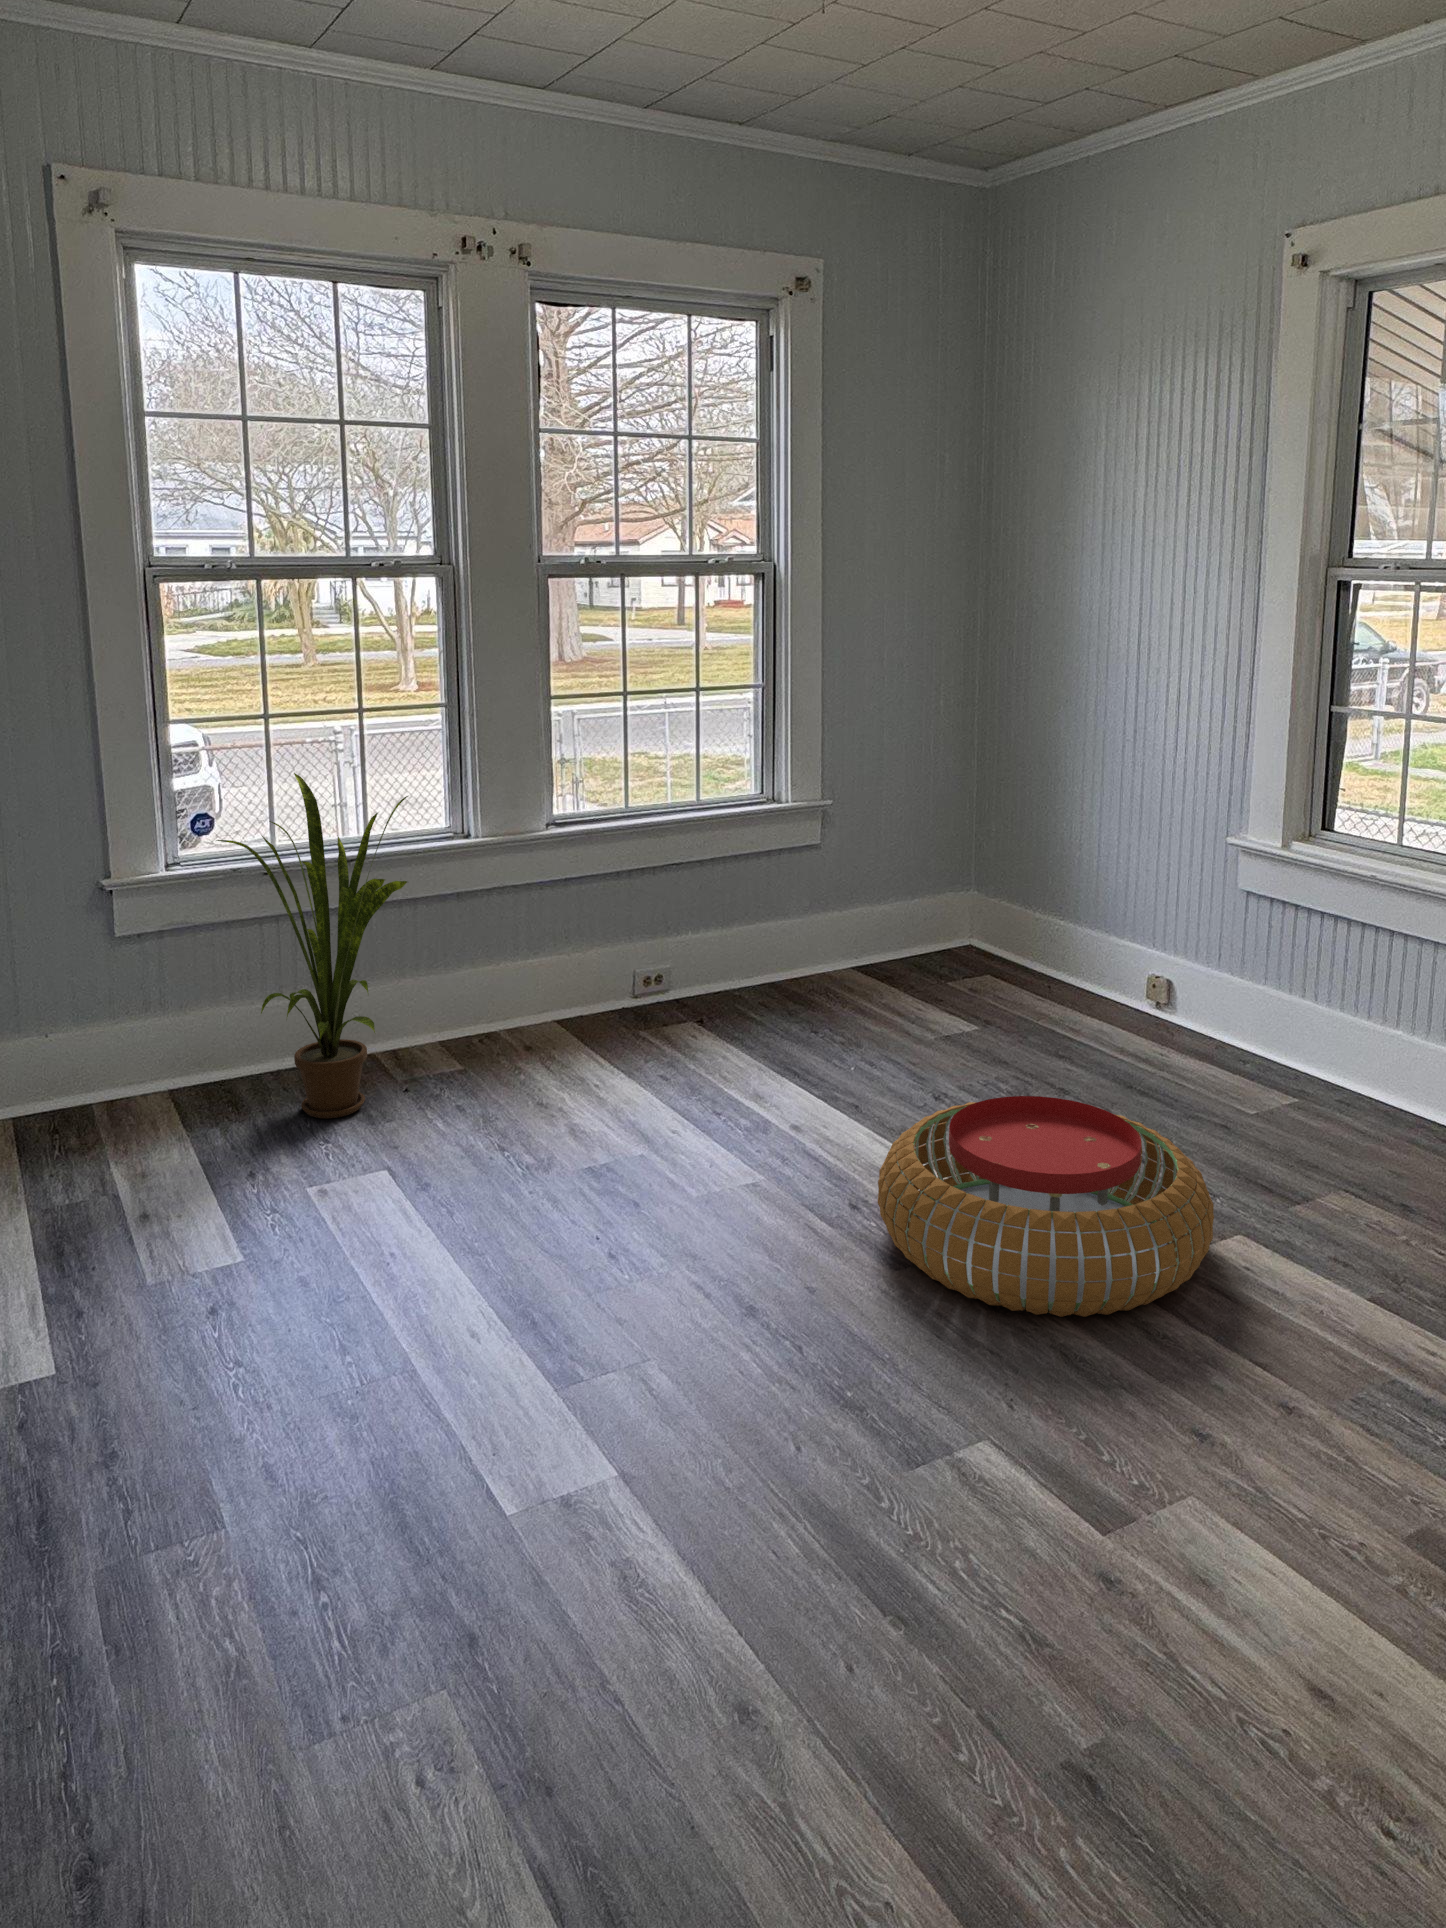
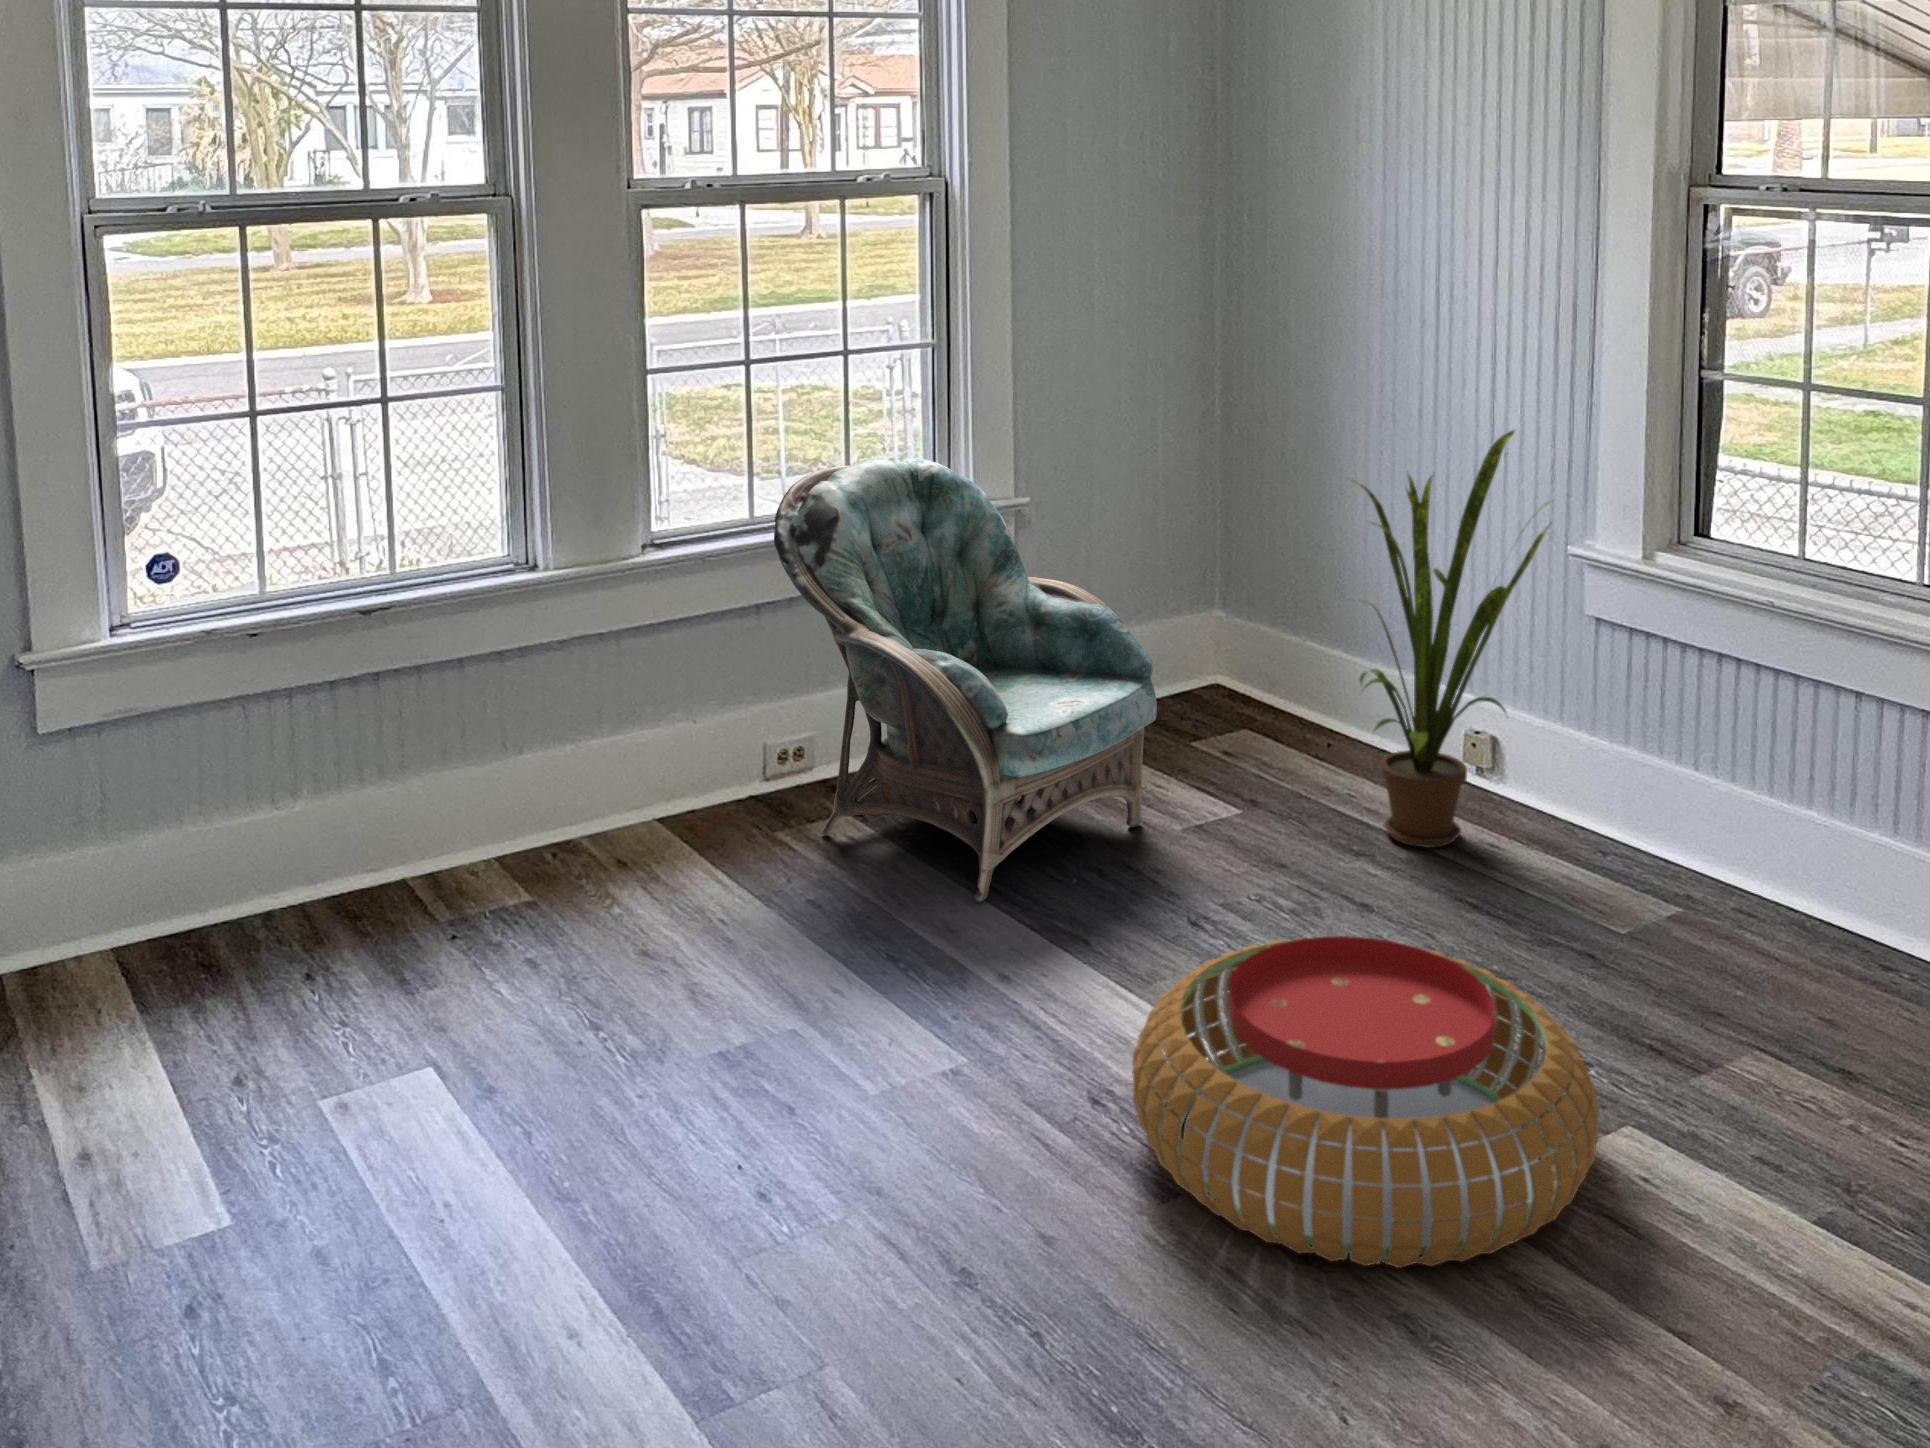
armchair: none [640,767,915,1079] -> present [774,458,1157,902]
house plant: present [216,773,408,1118] -> present [1355,430,1552,847]

